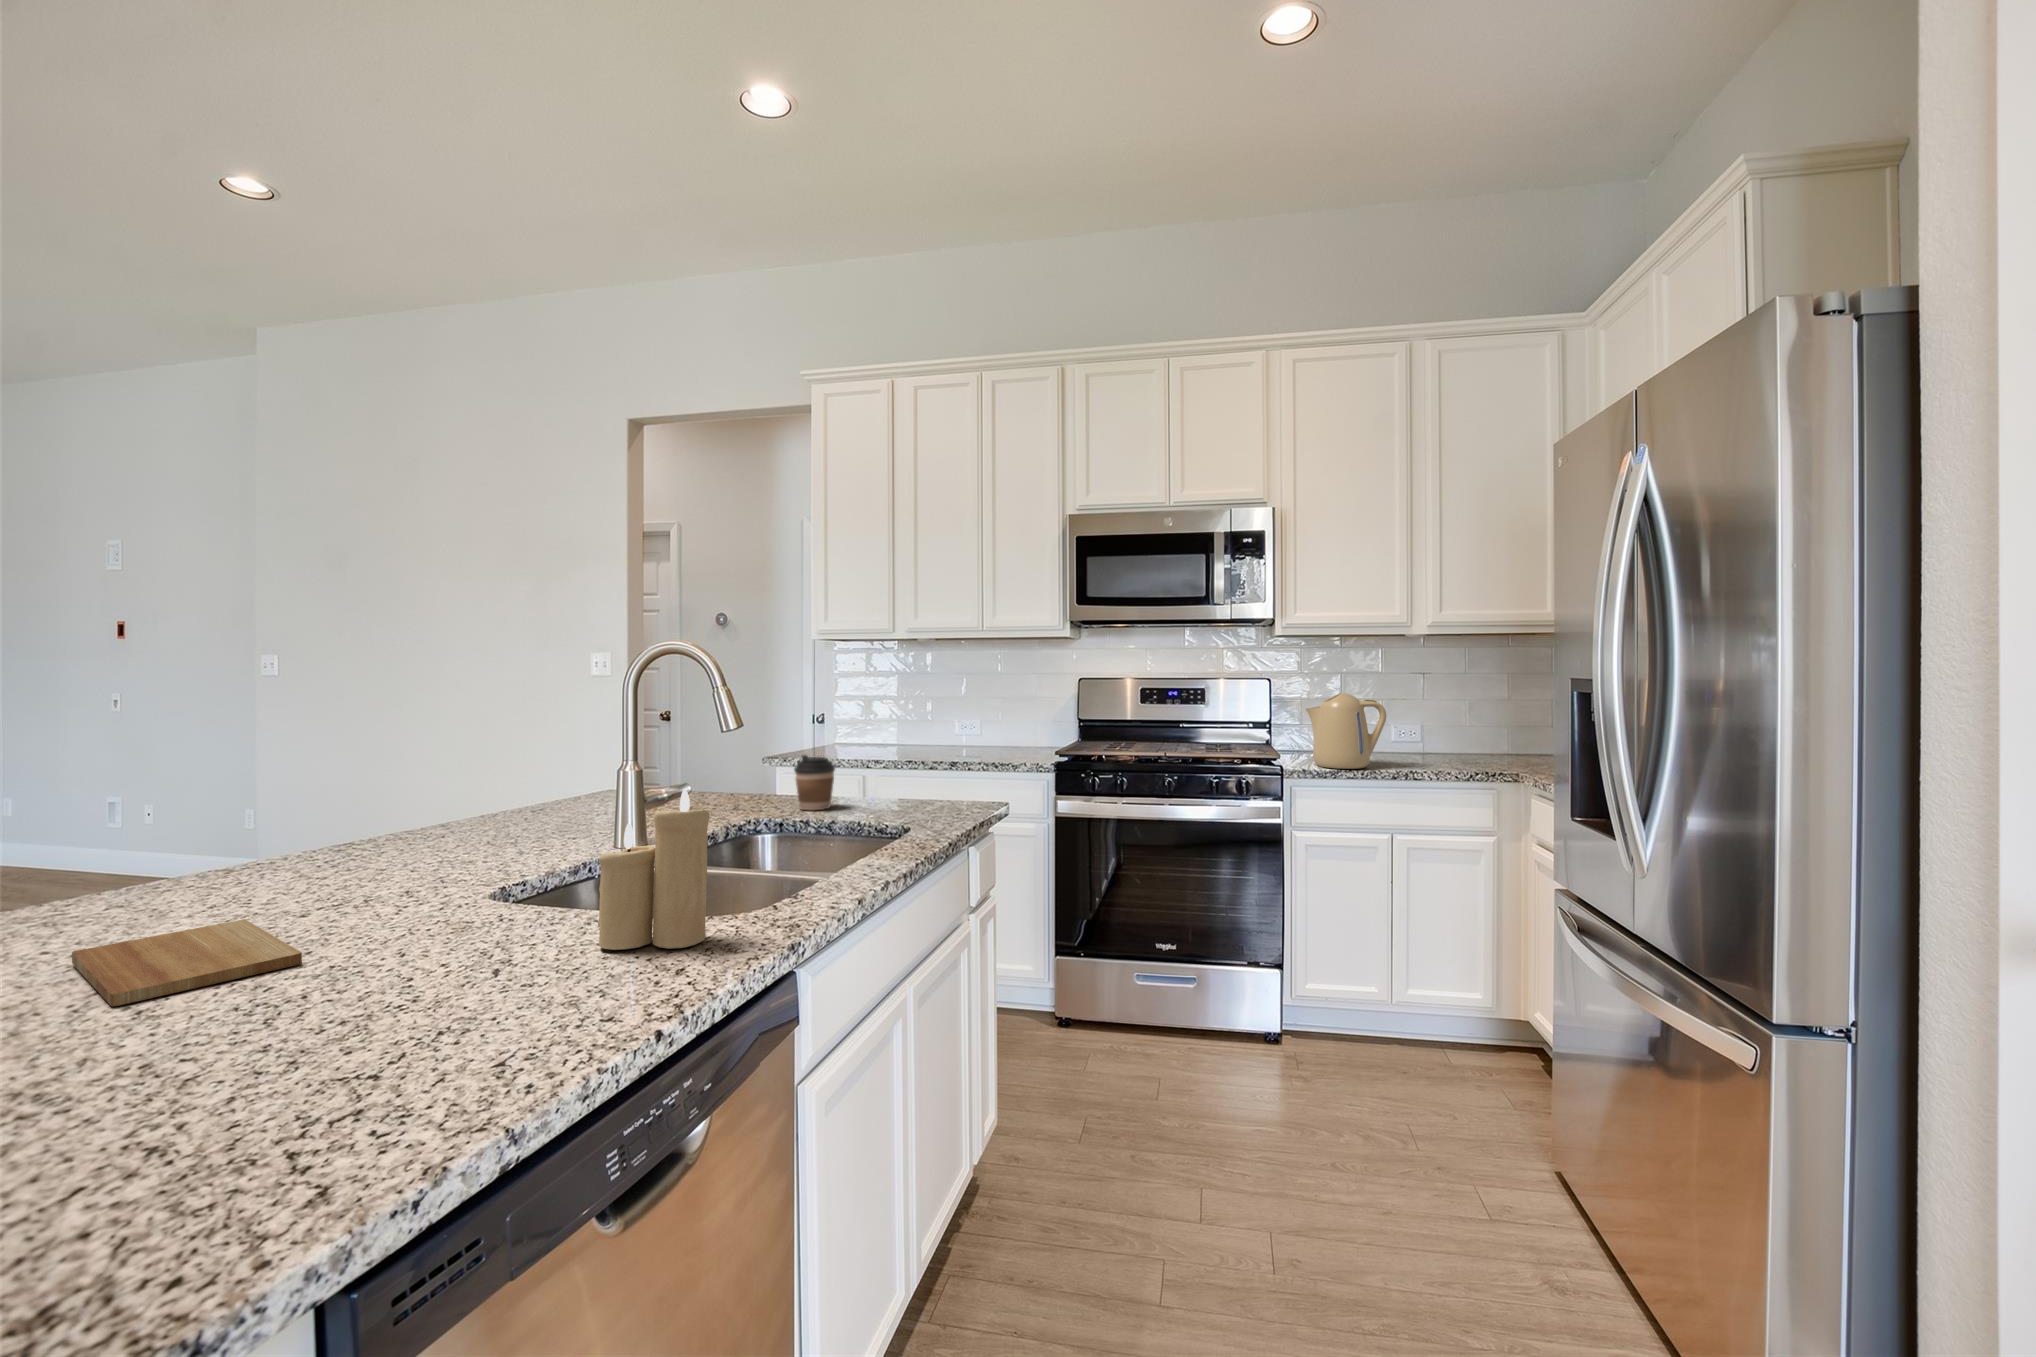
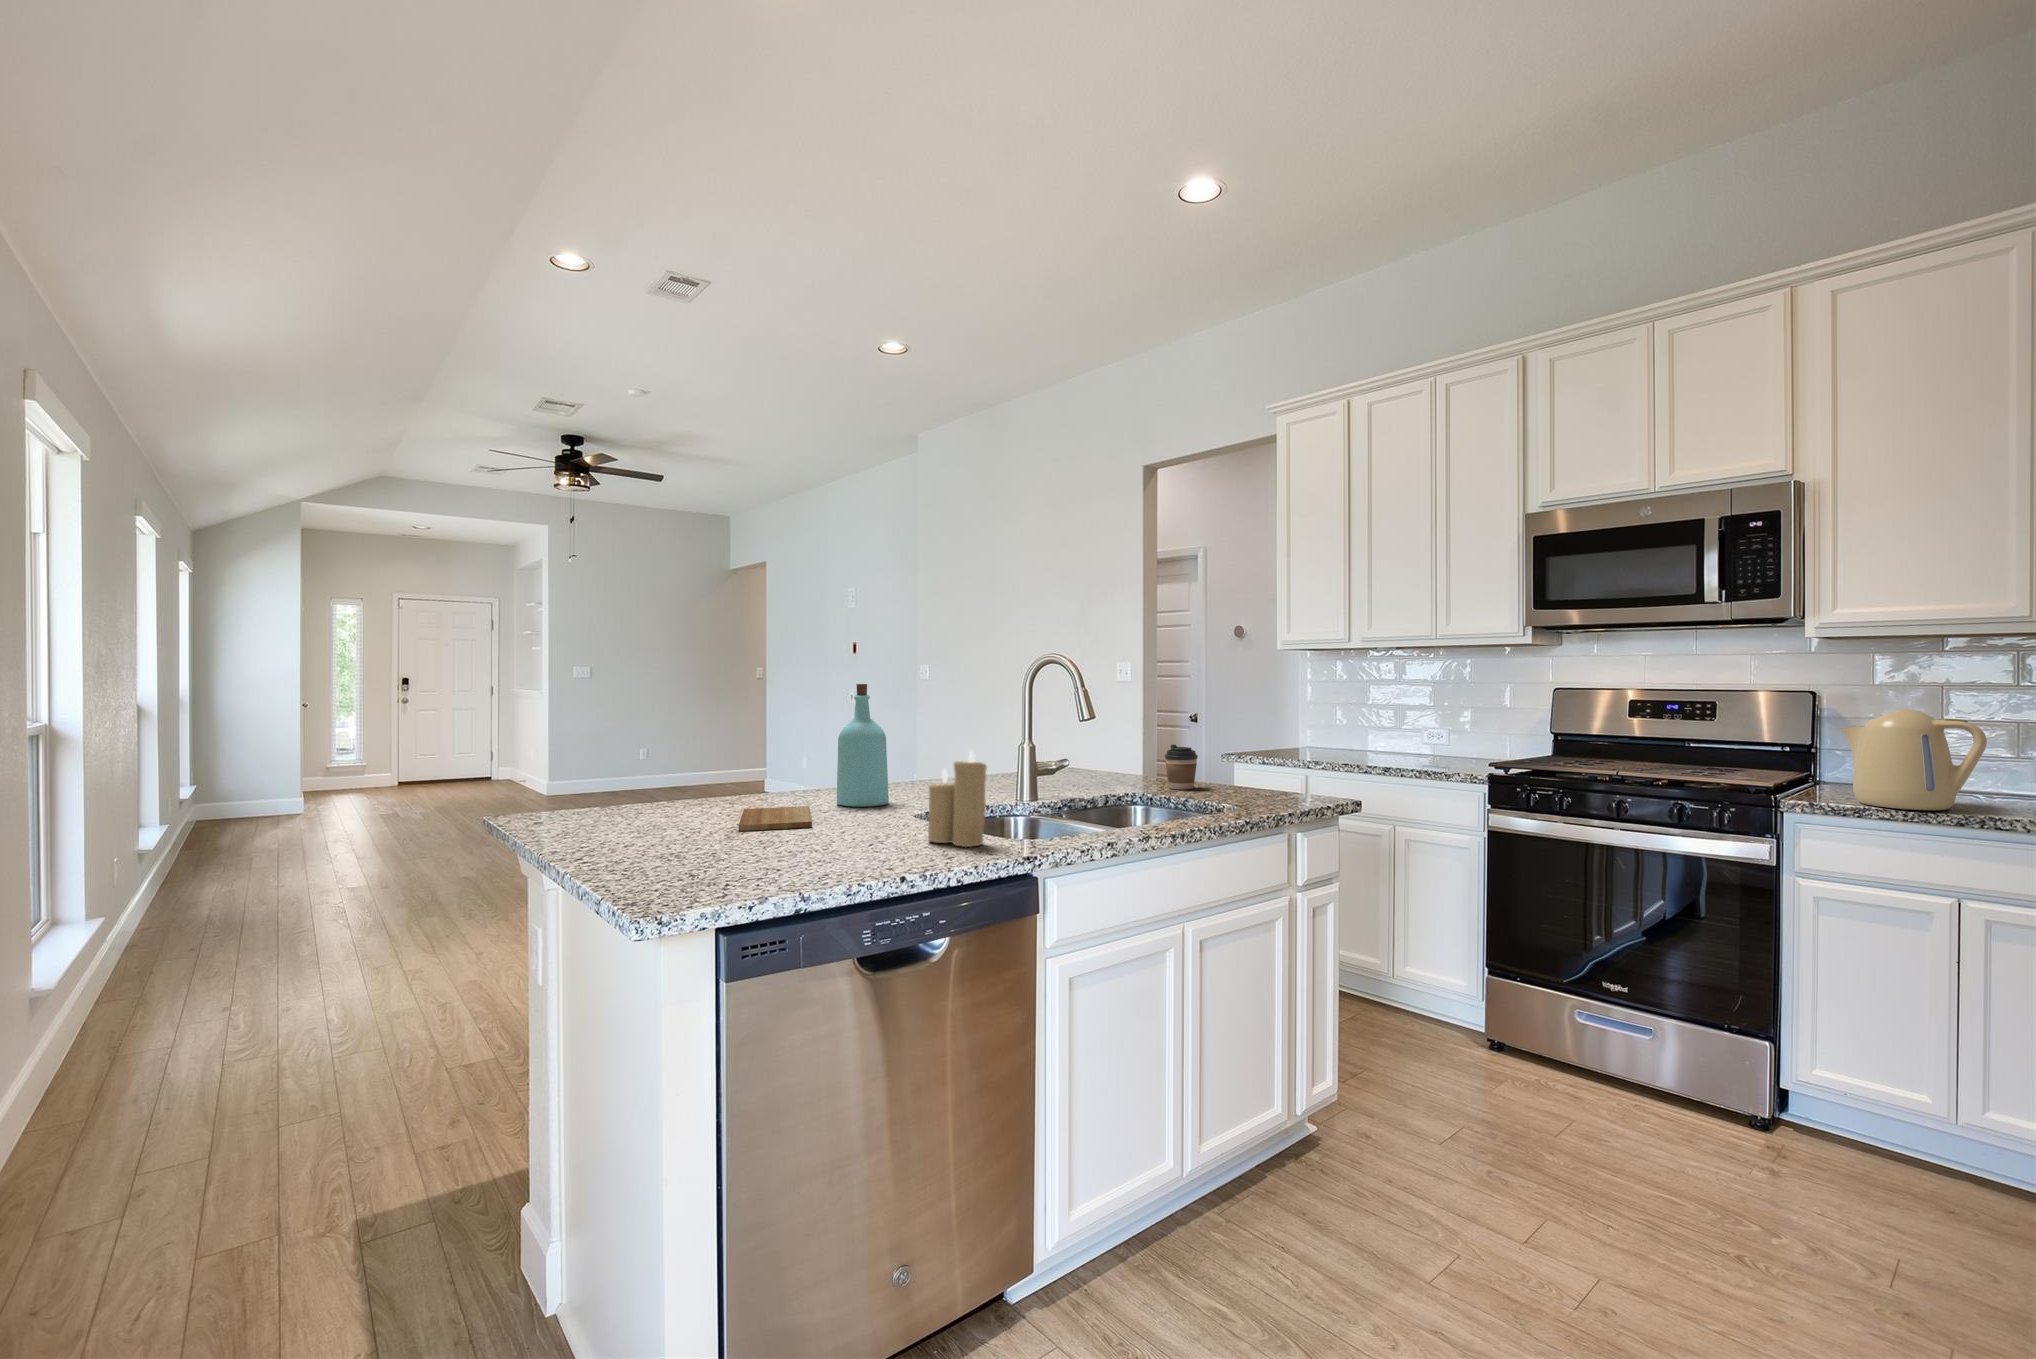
bottle: none [285,685,405,906] -> present [837,684,889,807]

